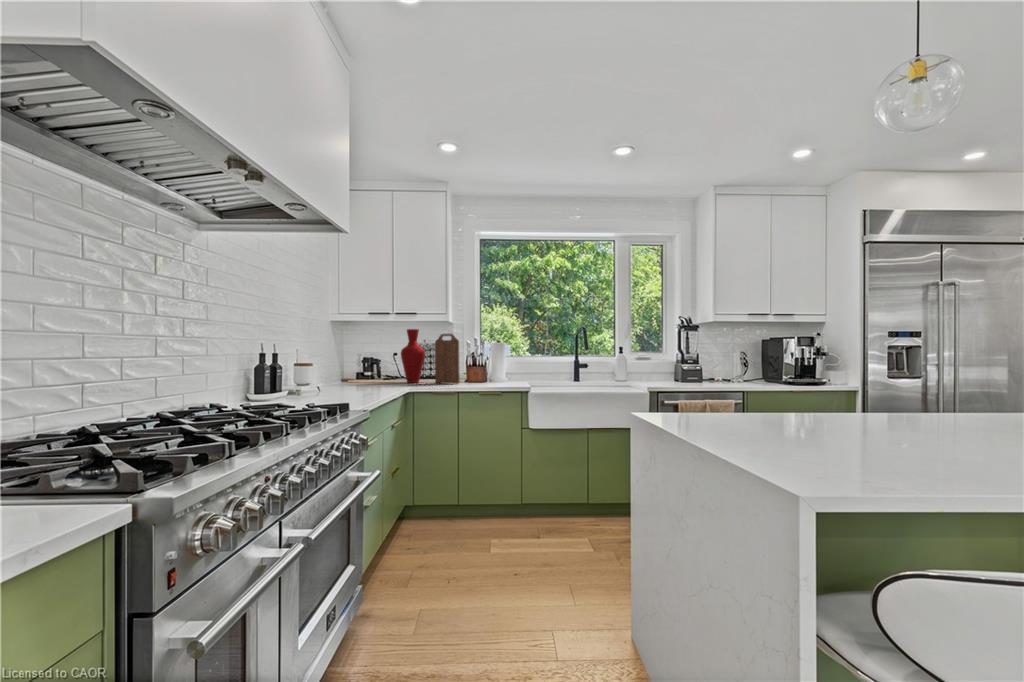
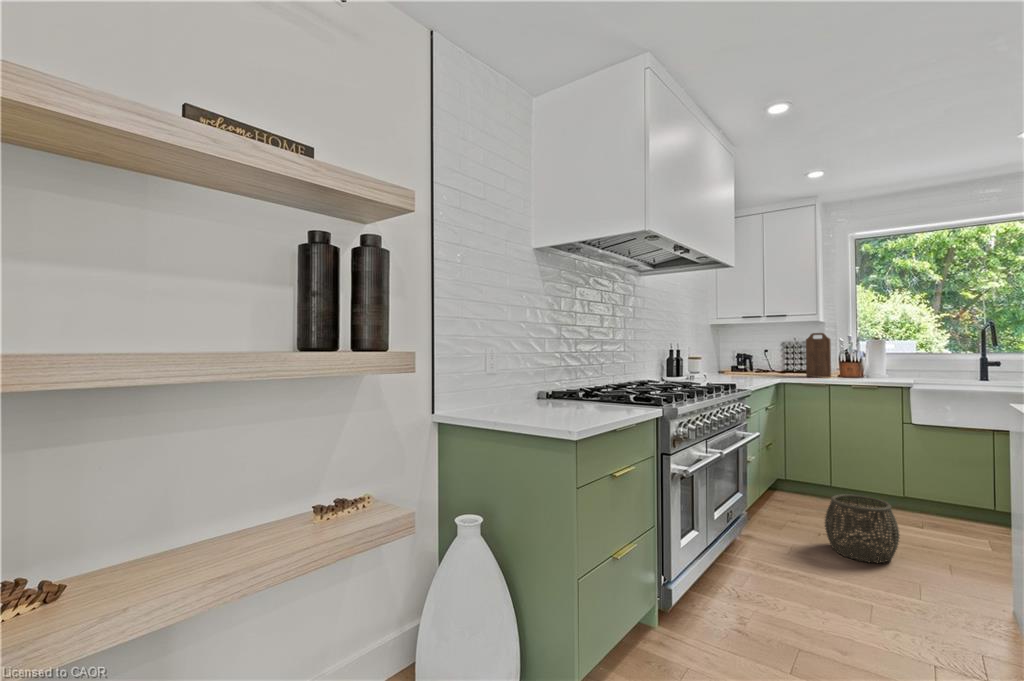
vase: present [401,329,425,383] -> none [773,329,796,375]
woven basket: none [454,525,530,614] -> present [825,494,900,563]

